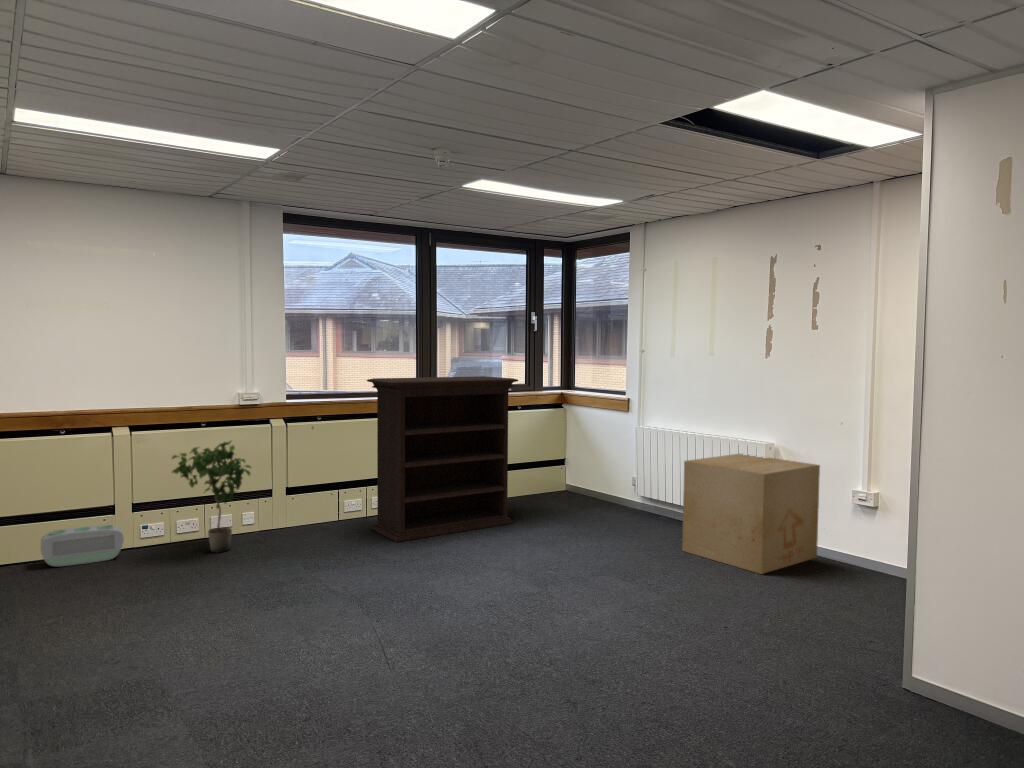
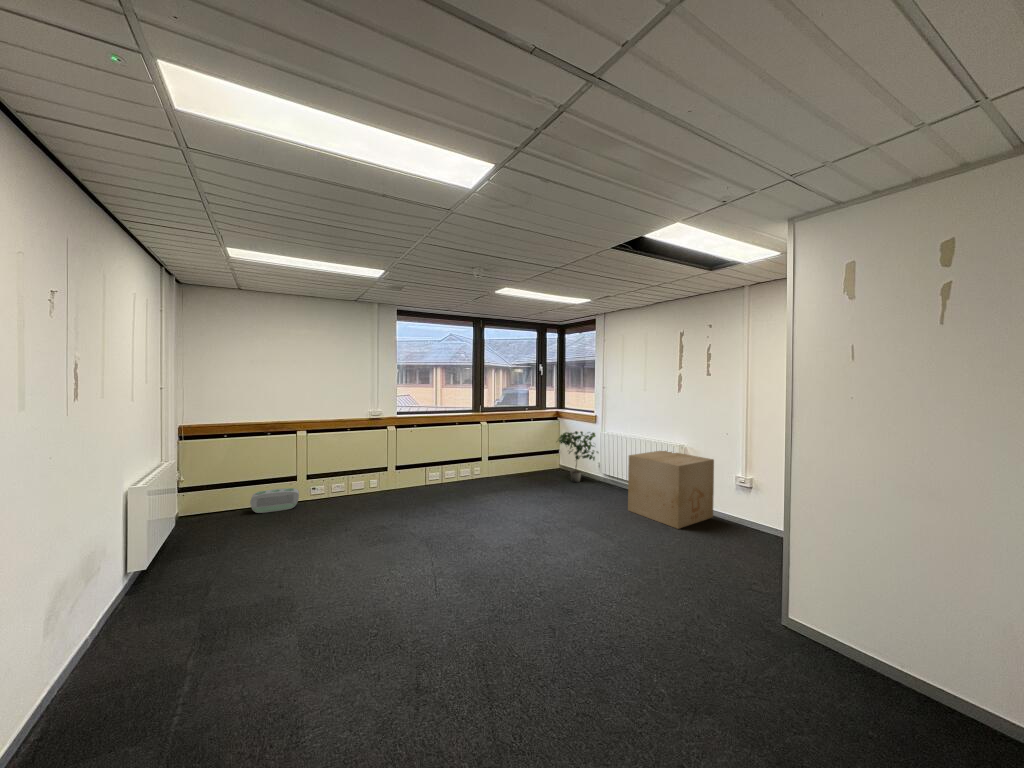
bookshelf: present [367,376,518,542] -> none [442,402,530,500]
potted plant: present [172,441,251,552] -> present [559,431,598,482]

